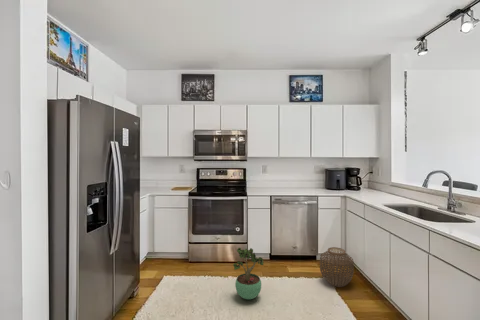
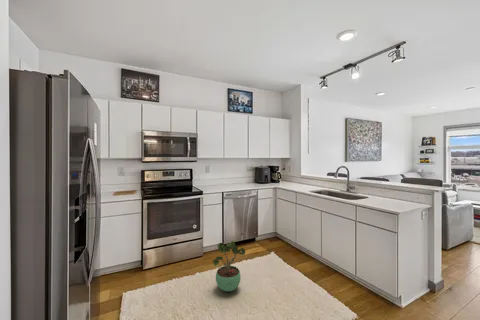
woven basket: present [320,247,354,287] -> none [271,229,297,260]

